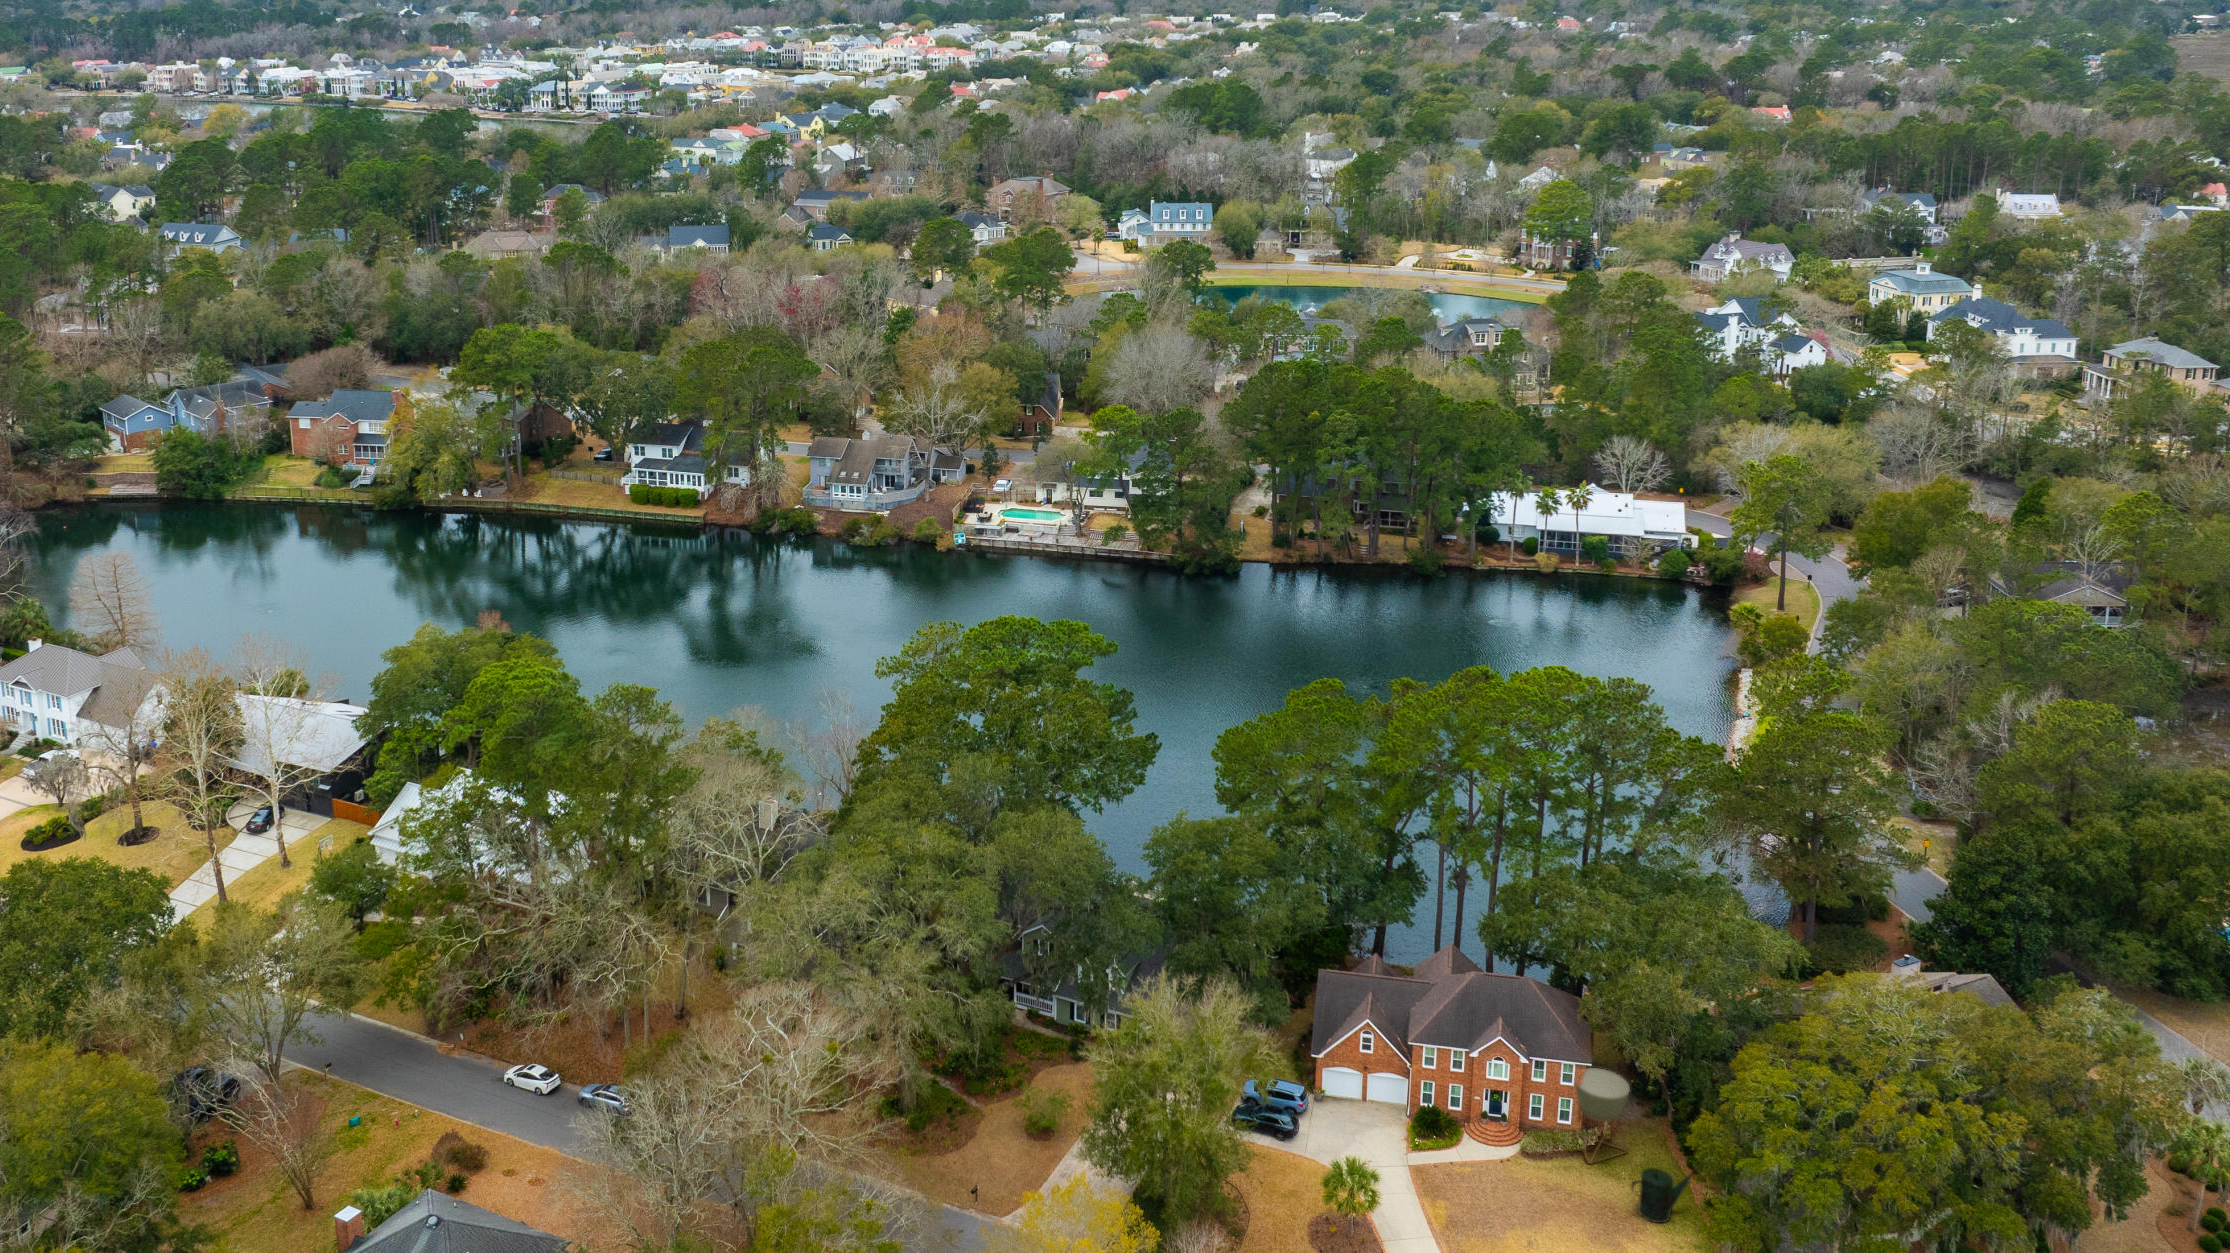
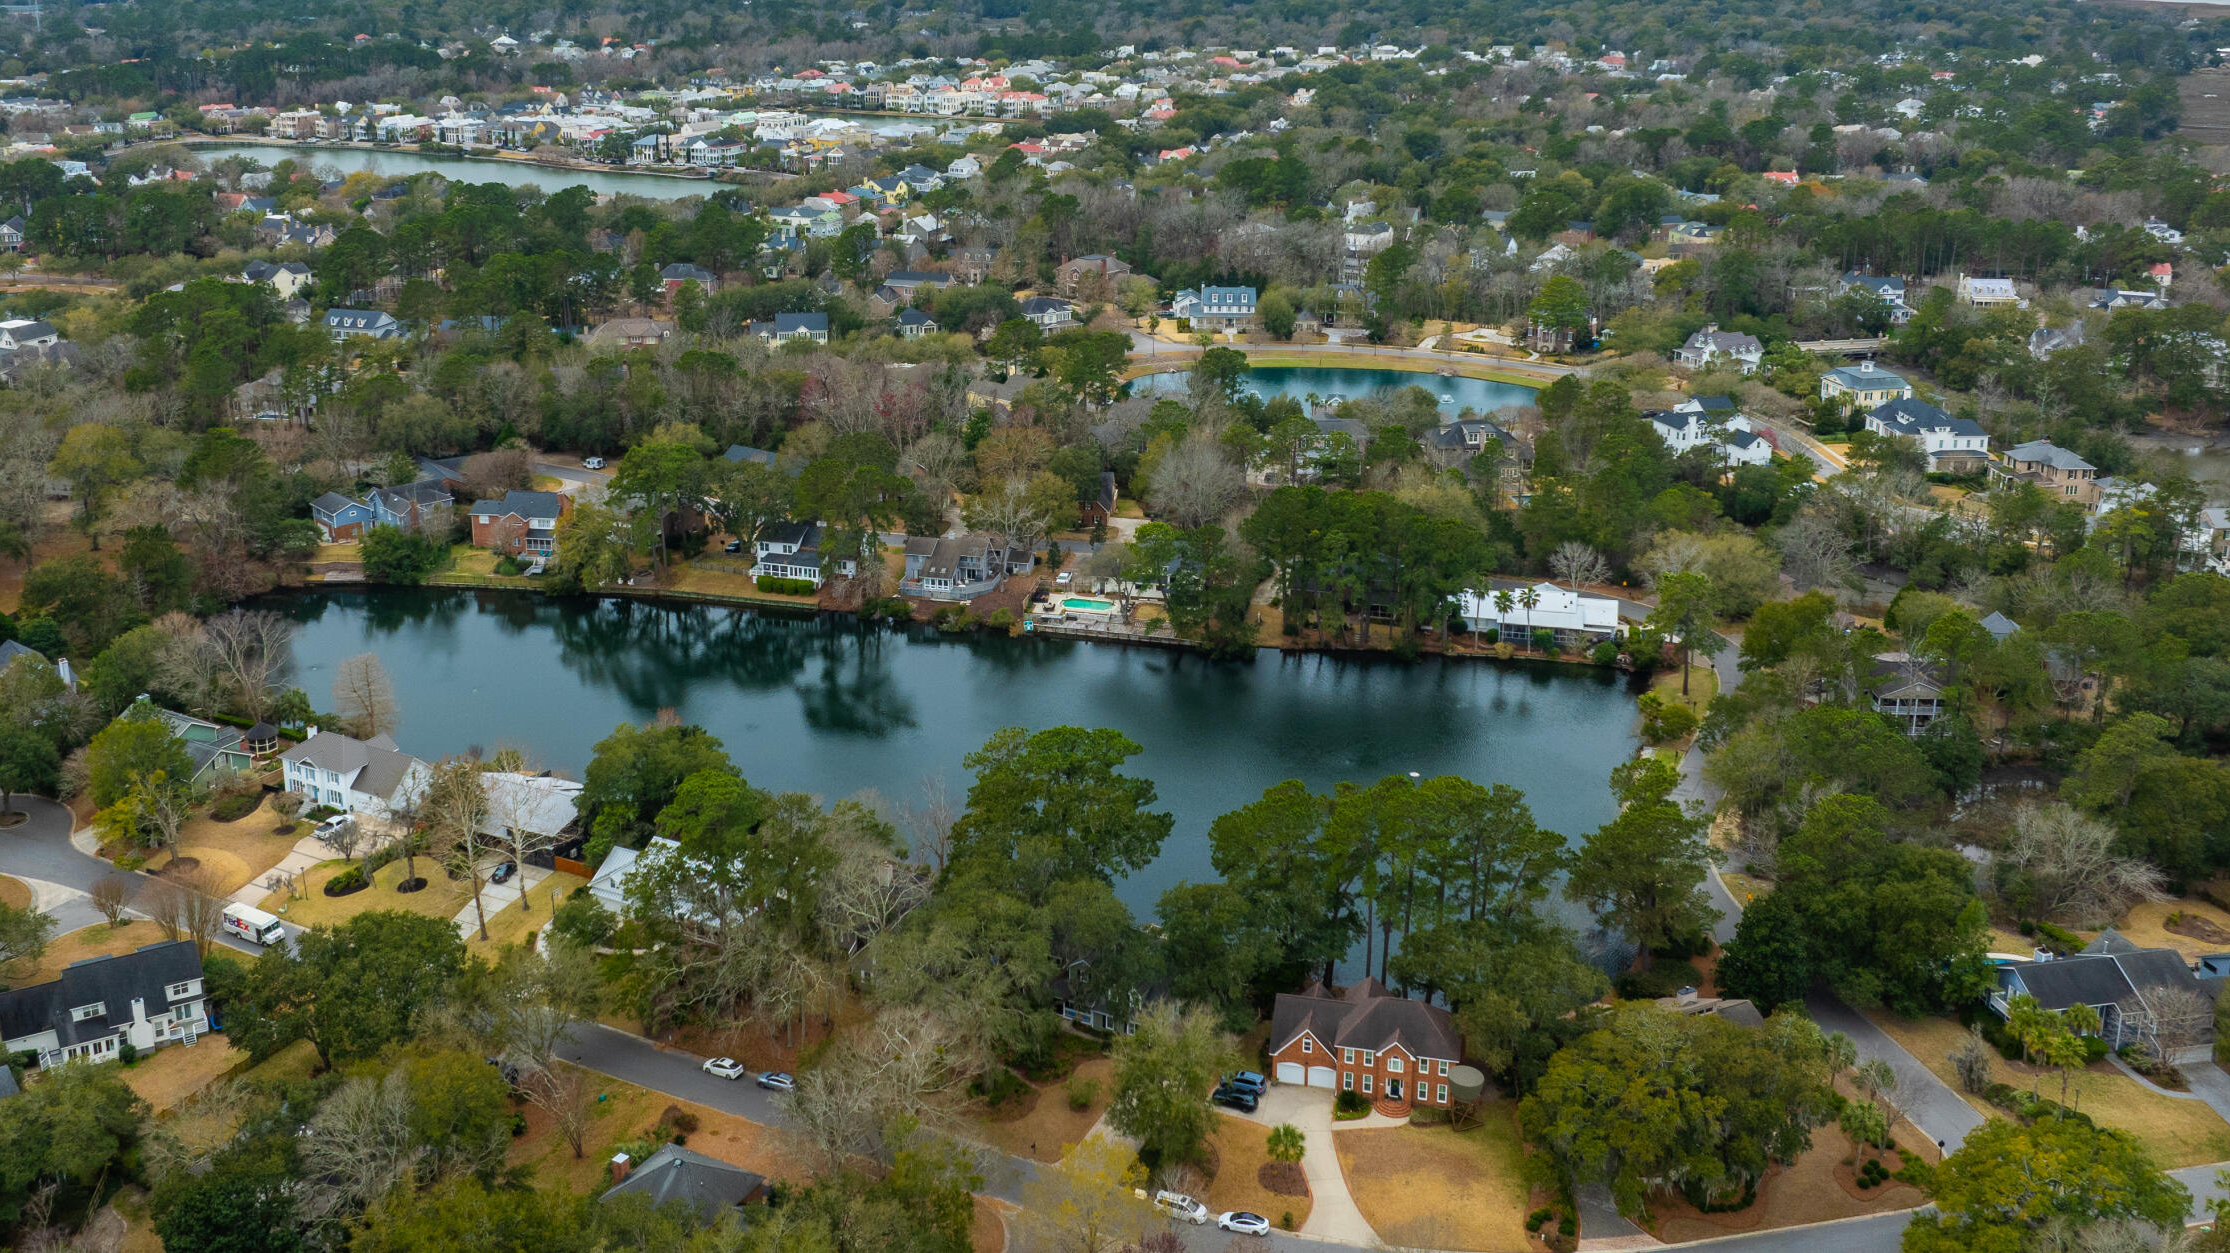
watering can: present [1631,1167,1699,1223] -> none [1478,1133,1525,1172]

